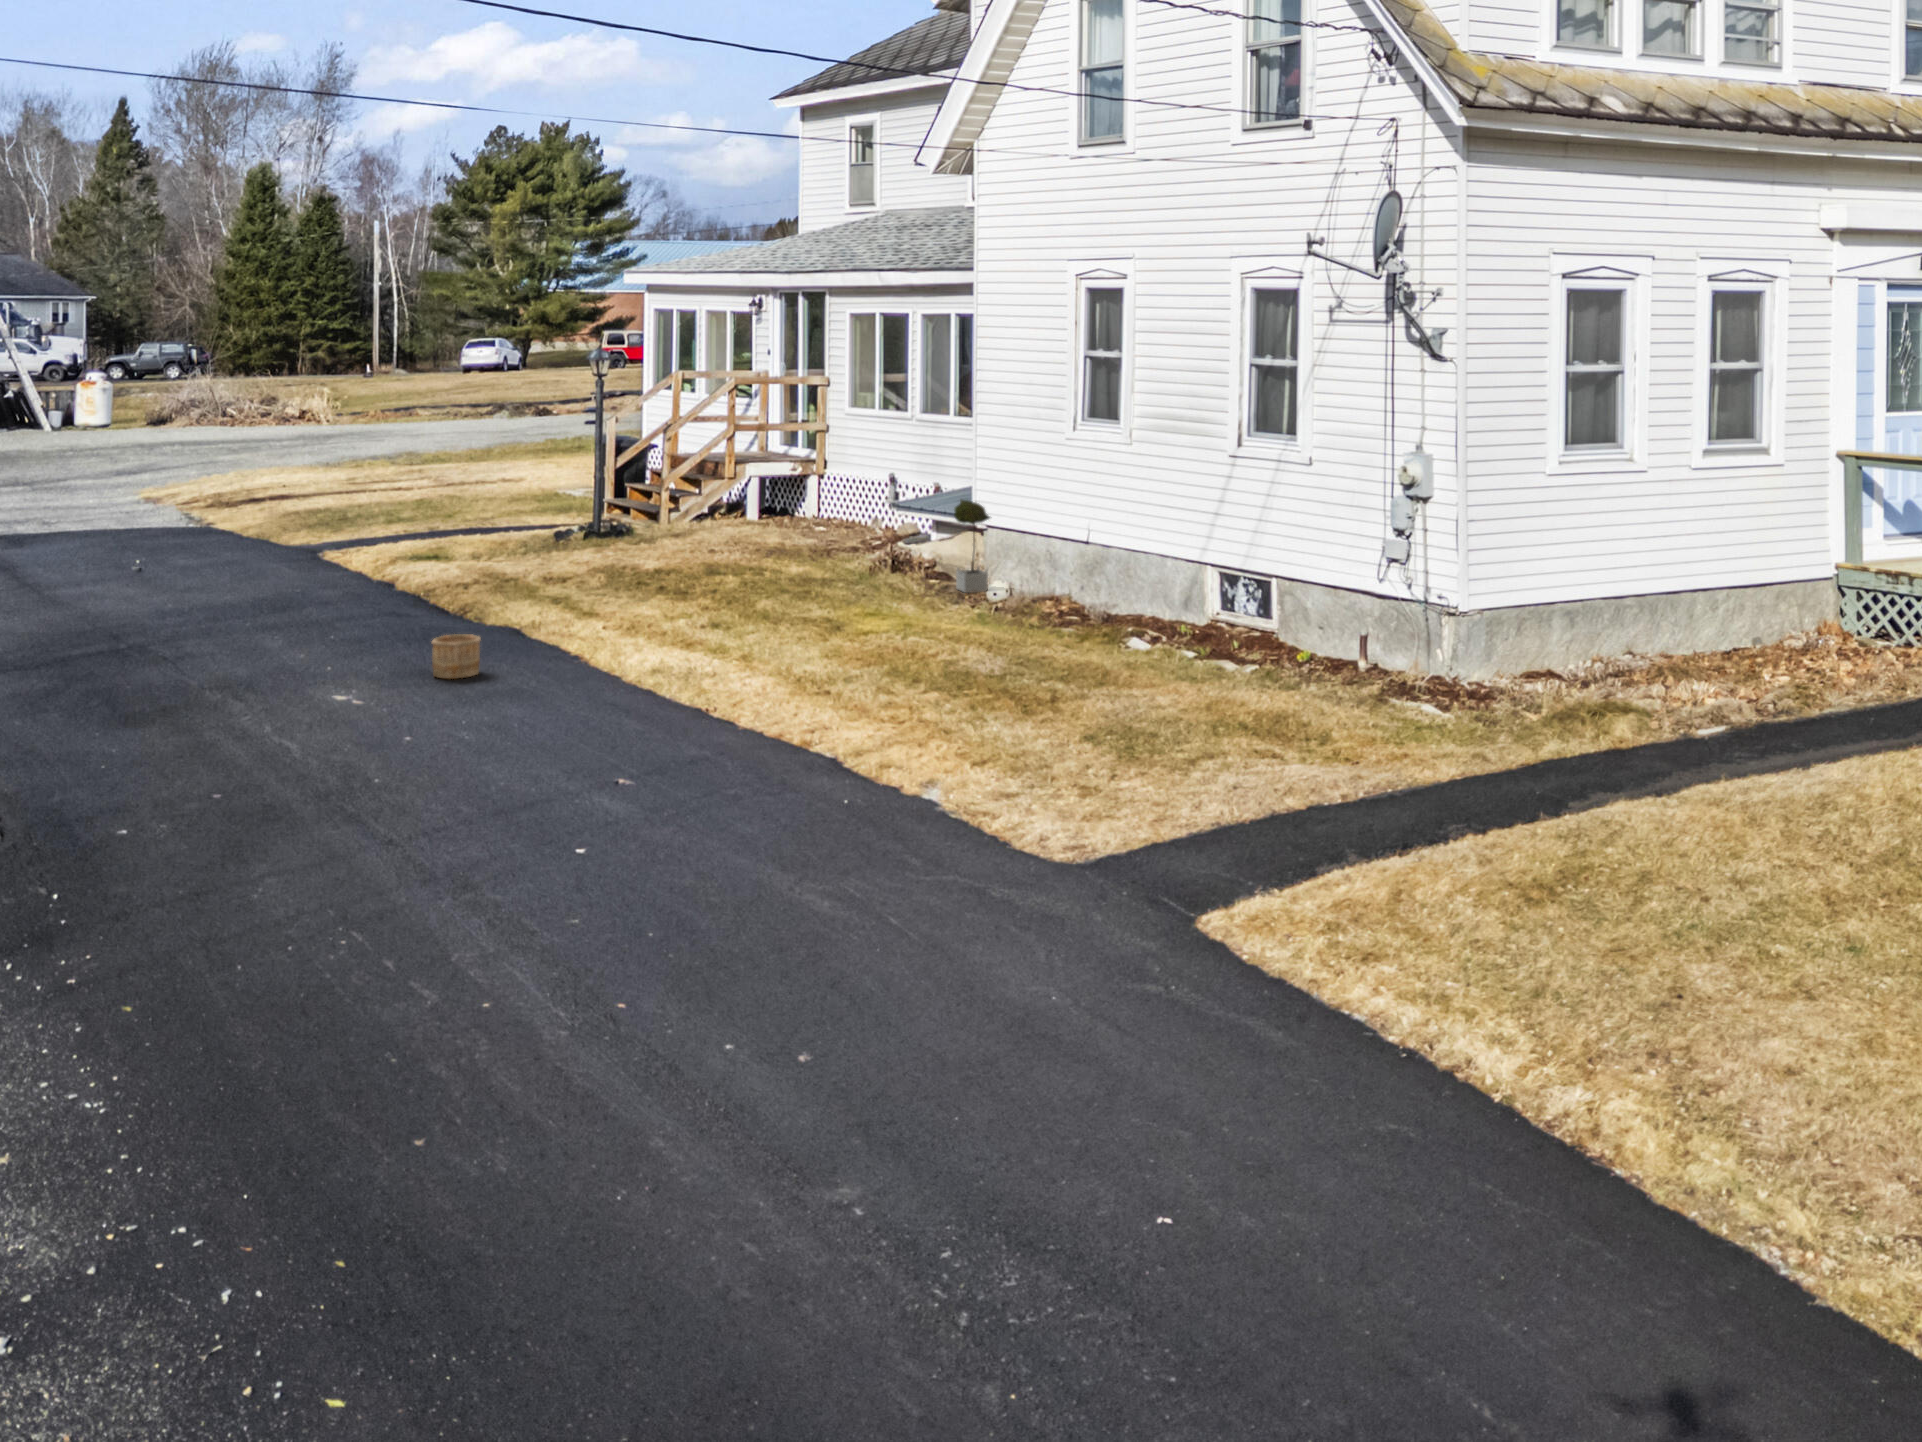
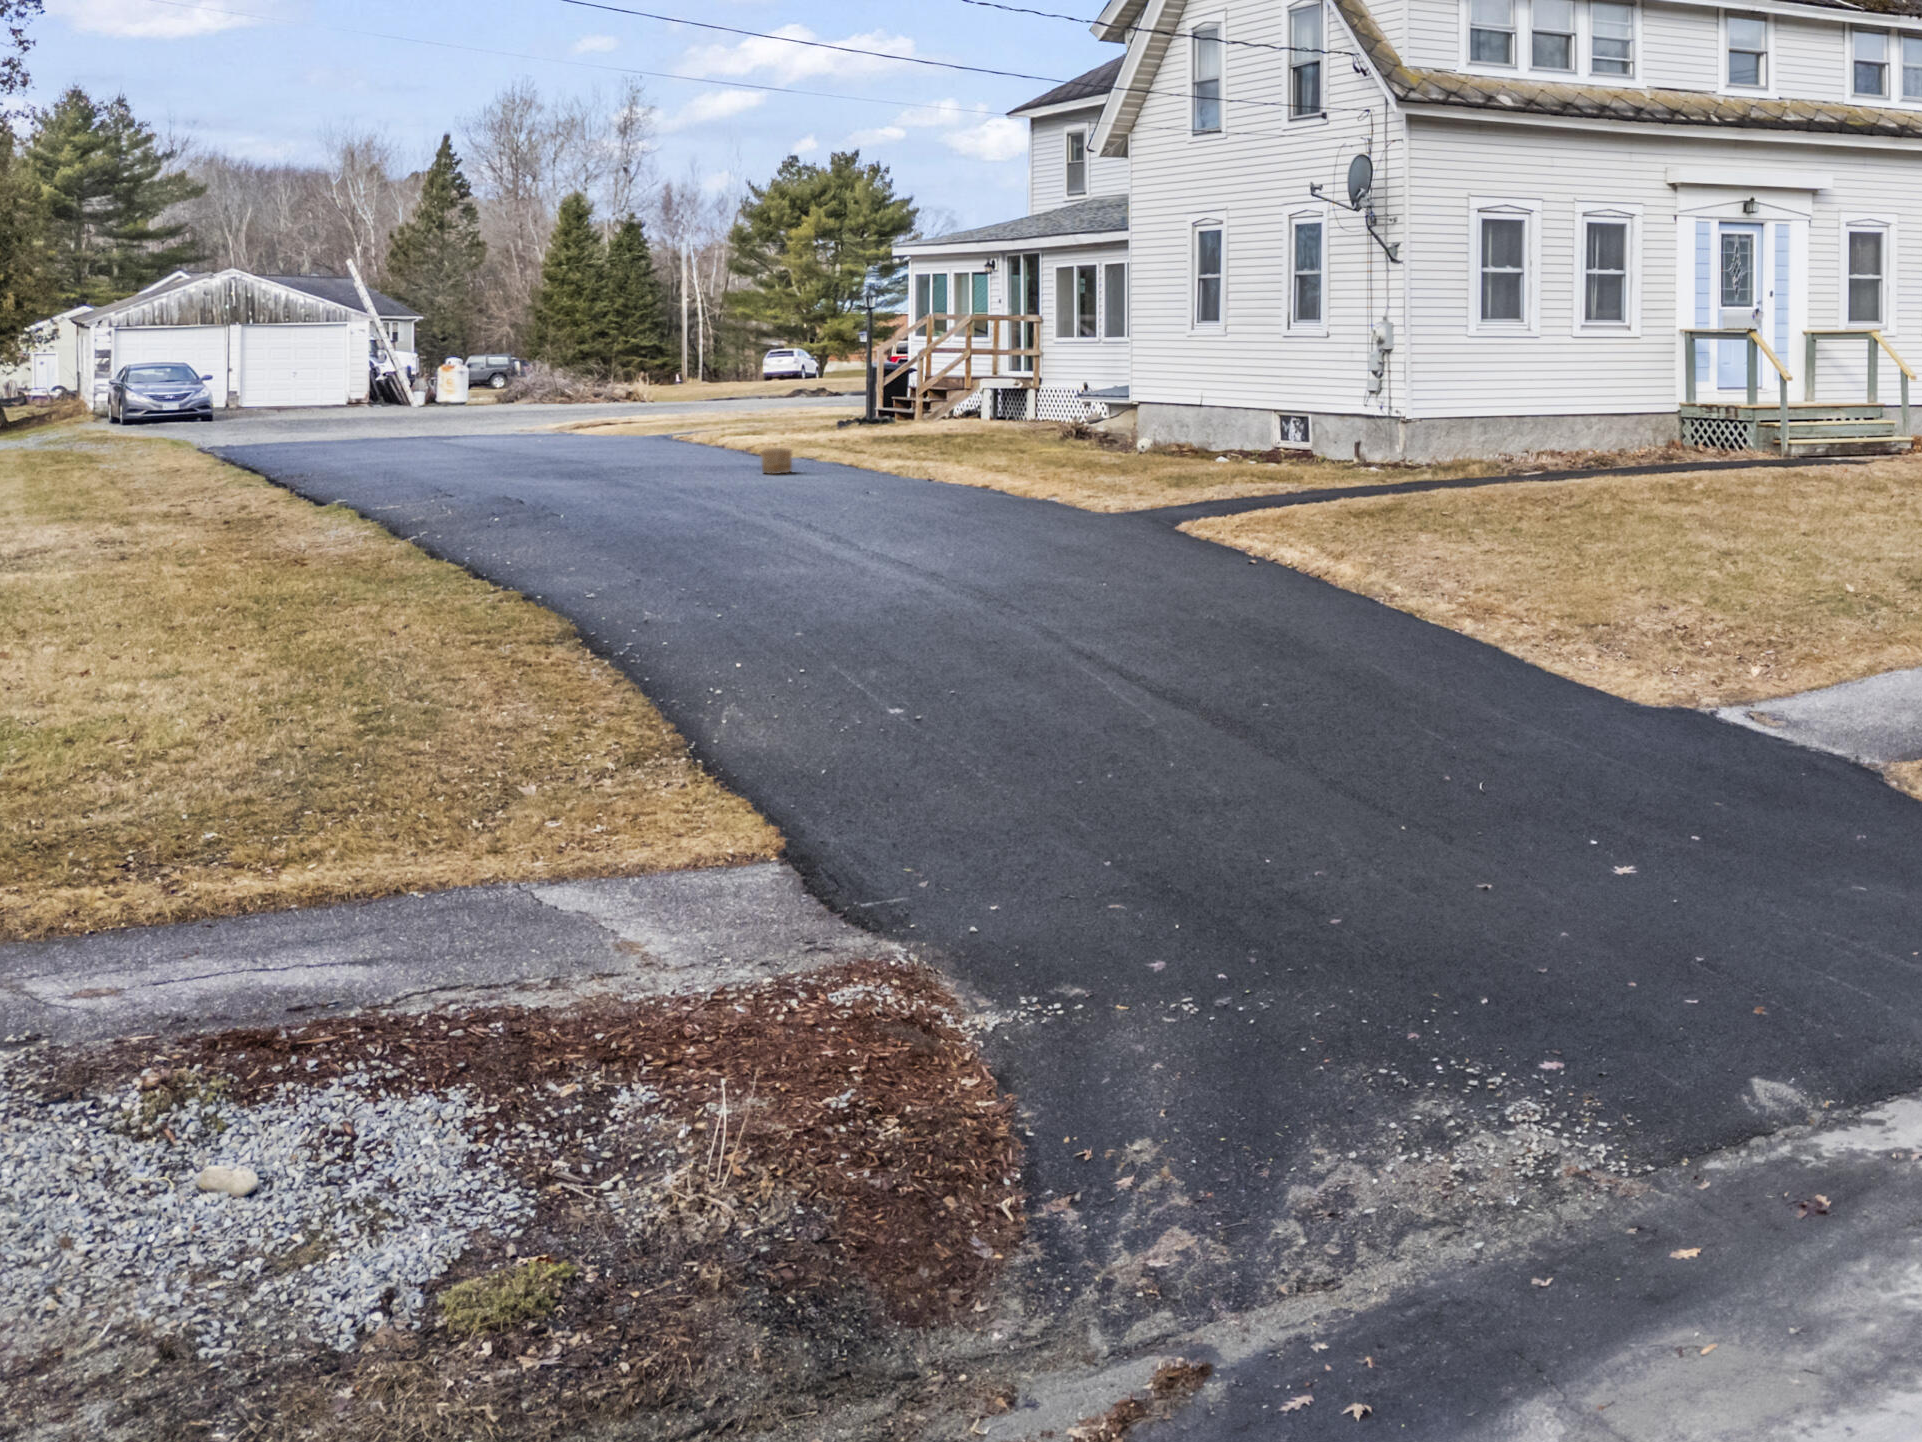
potted tree: present [954,500,990,593] -> none [1113,381,1139,444]

